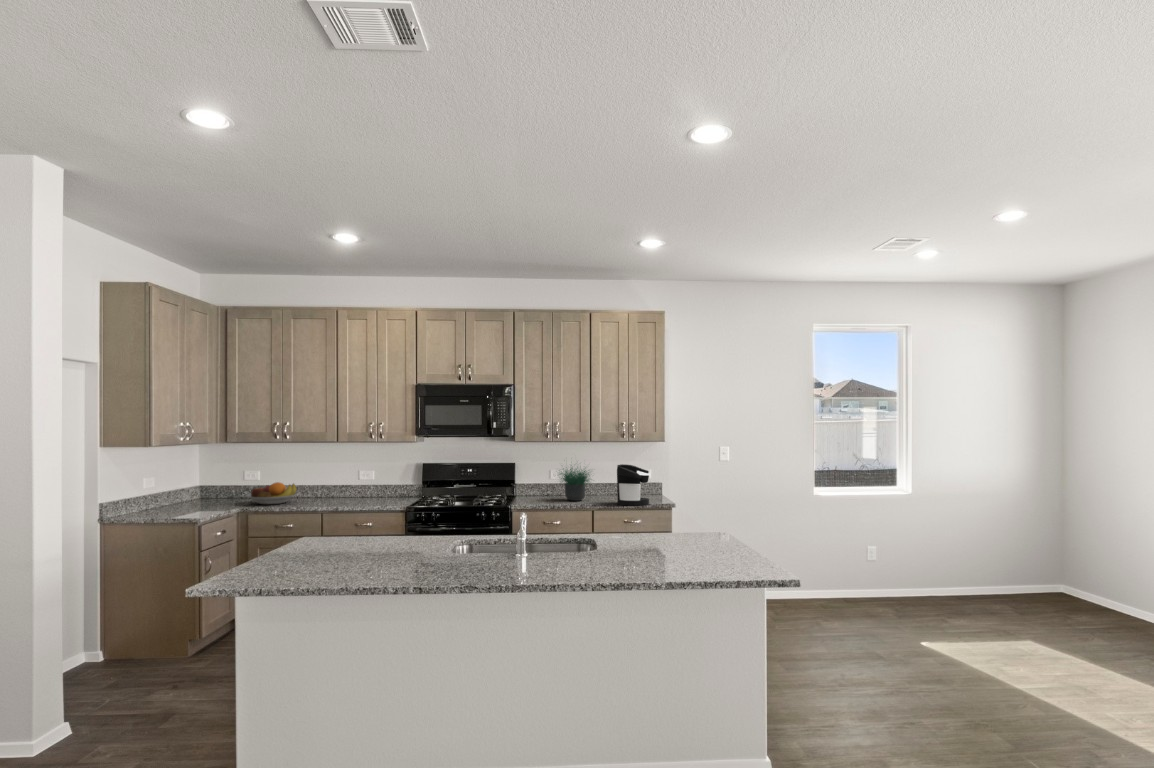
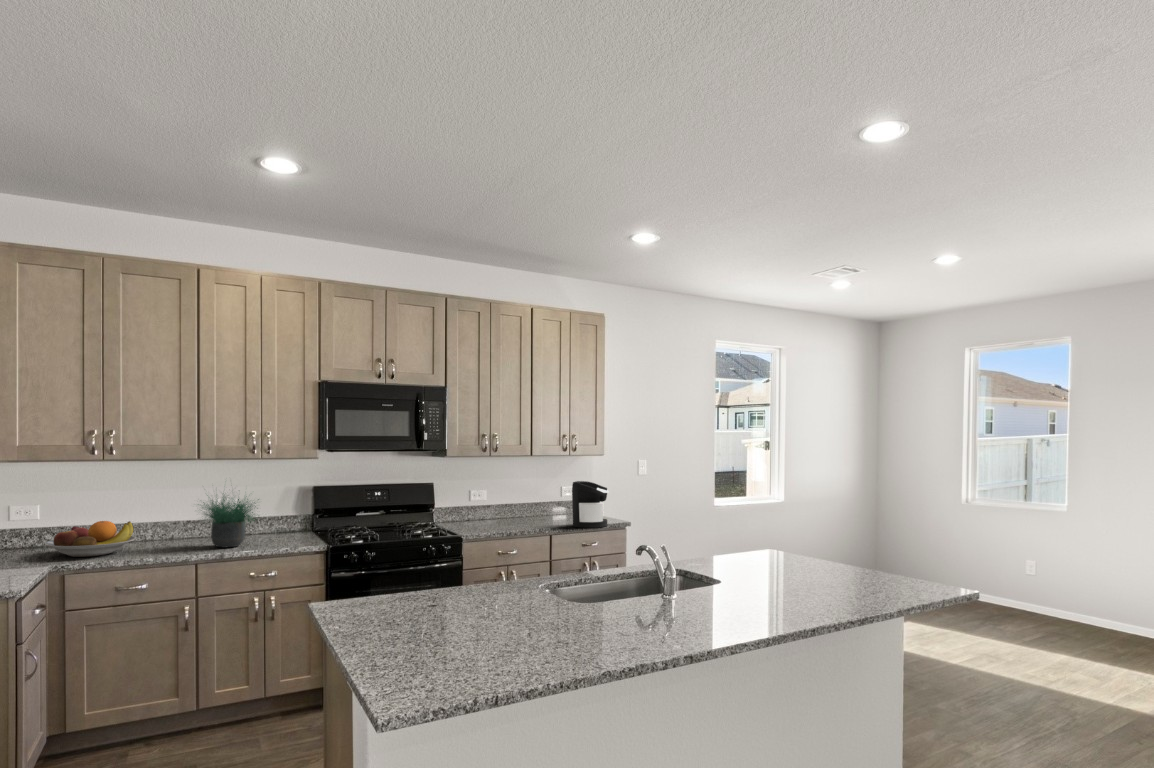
potted plant: present [559,468,590,501] -> present [202,496,259,548]

